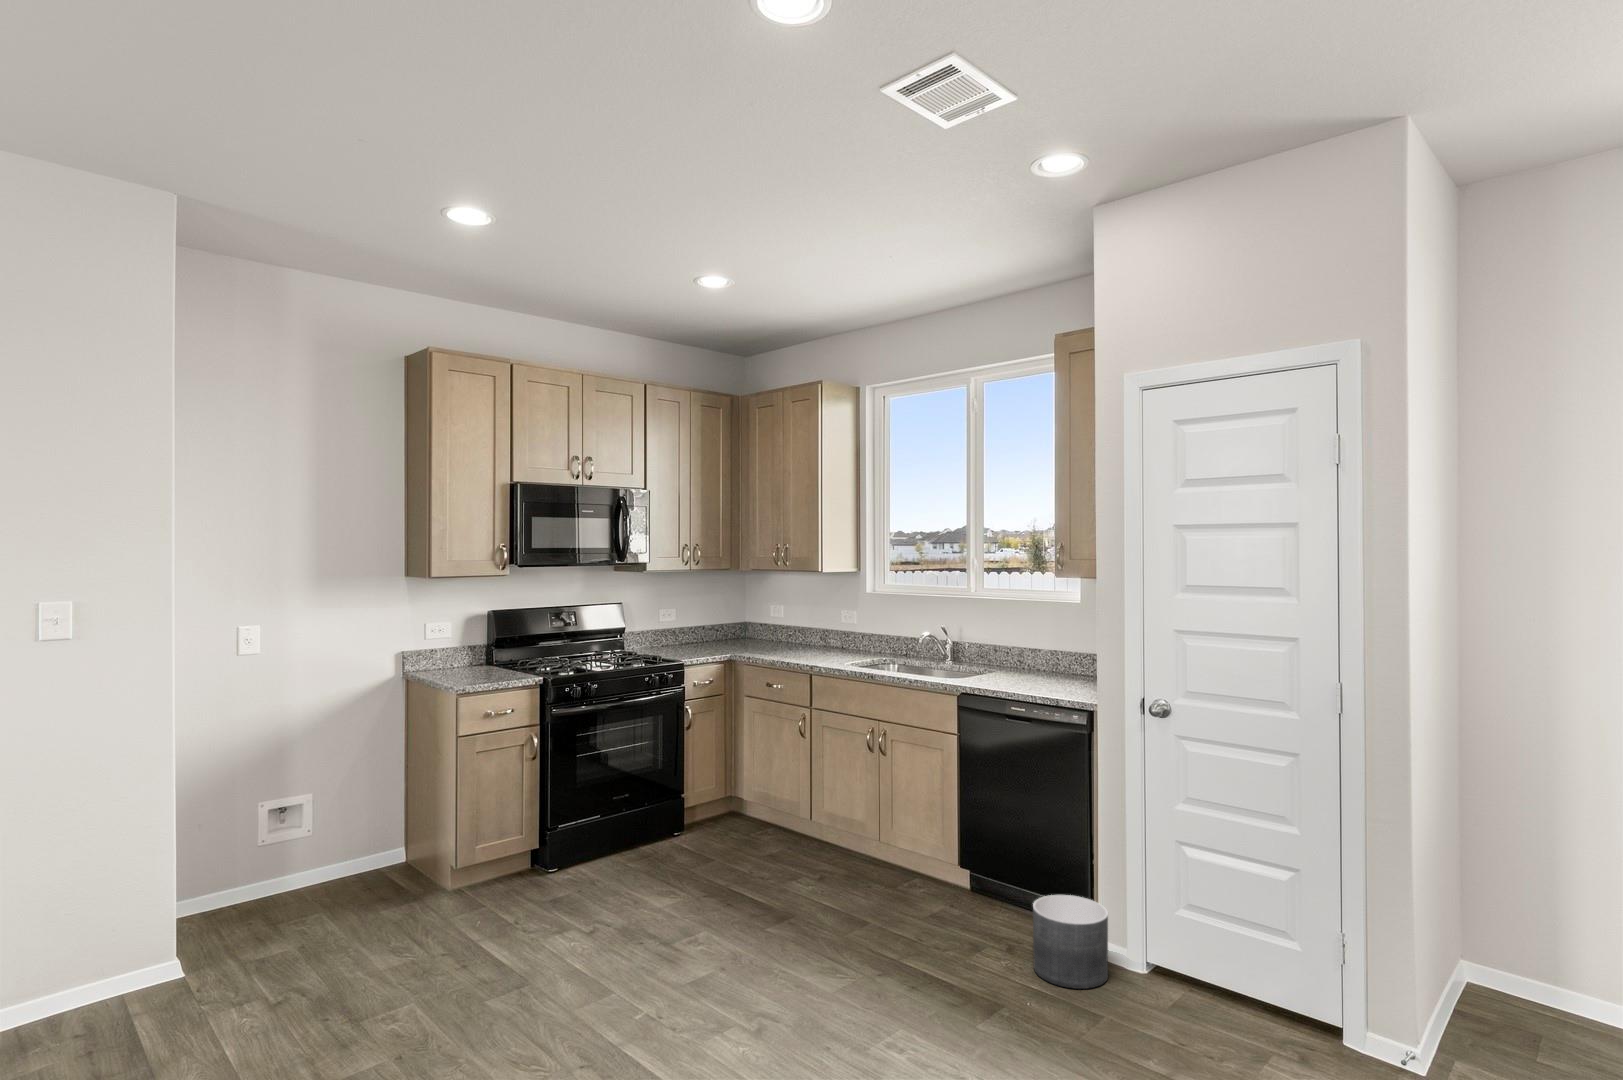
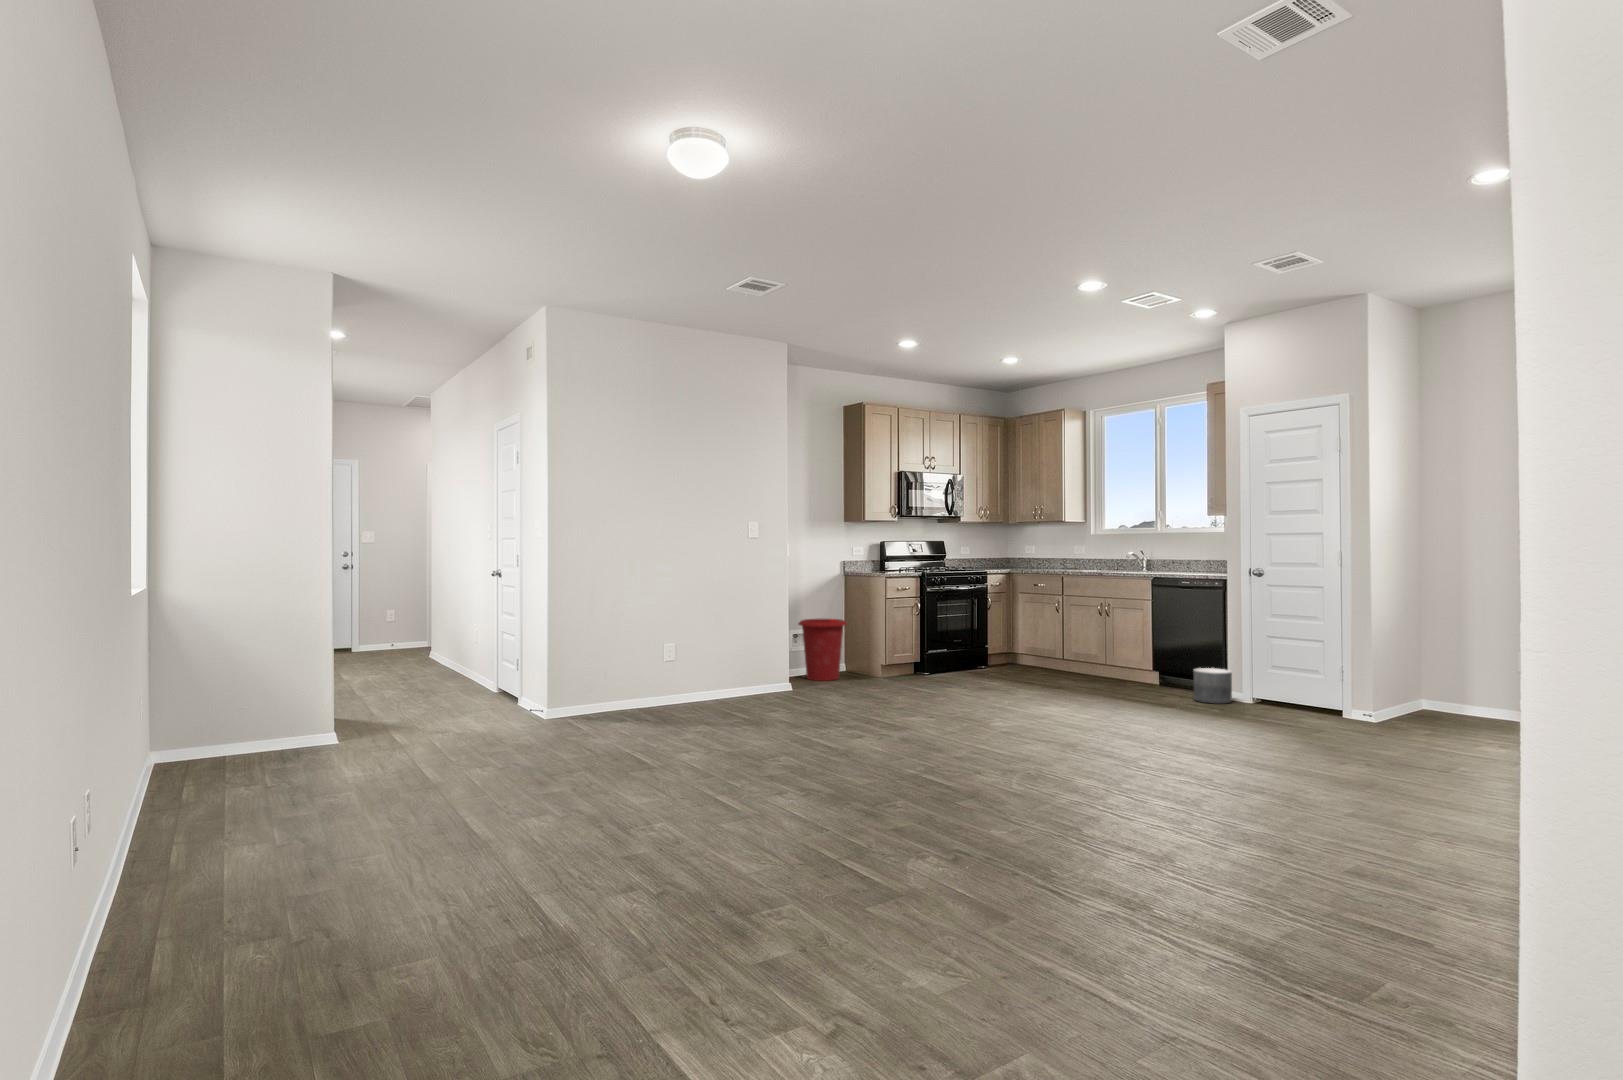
waste bin: none [262,773,378,916] -> present [798,619,847,681]

